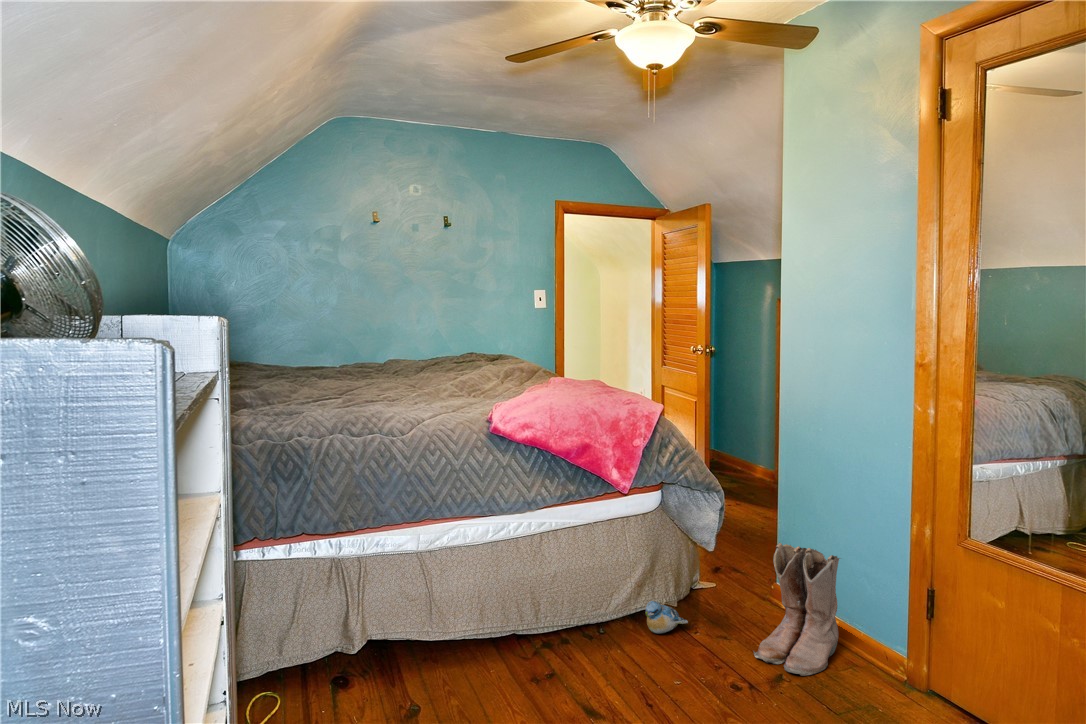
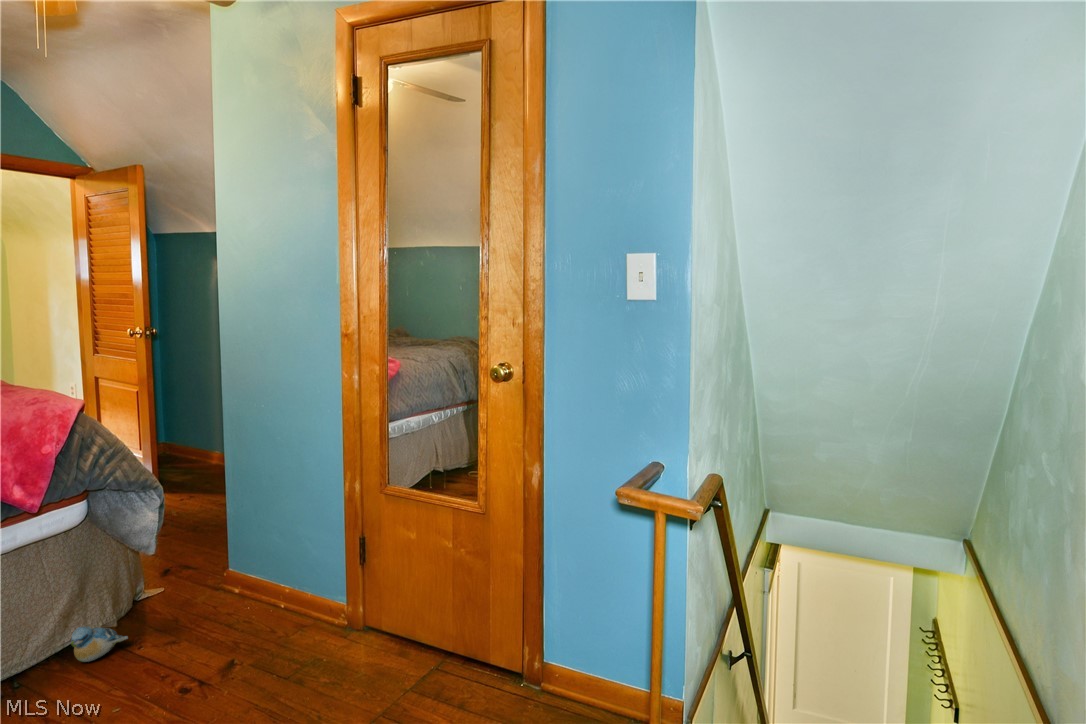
boots: present [754,543,840,676] -> none [205,527,290,652]

